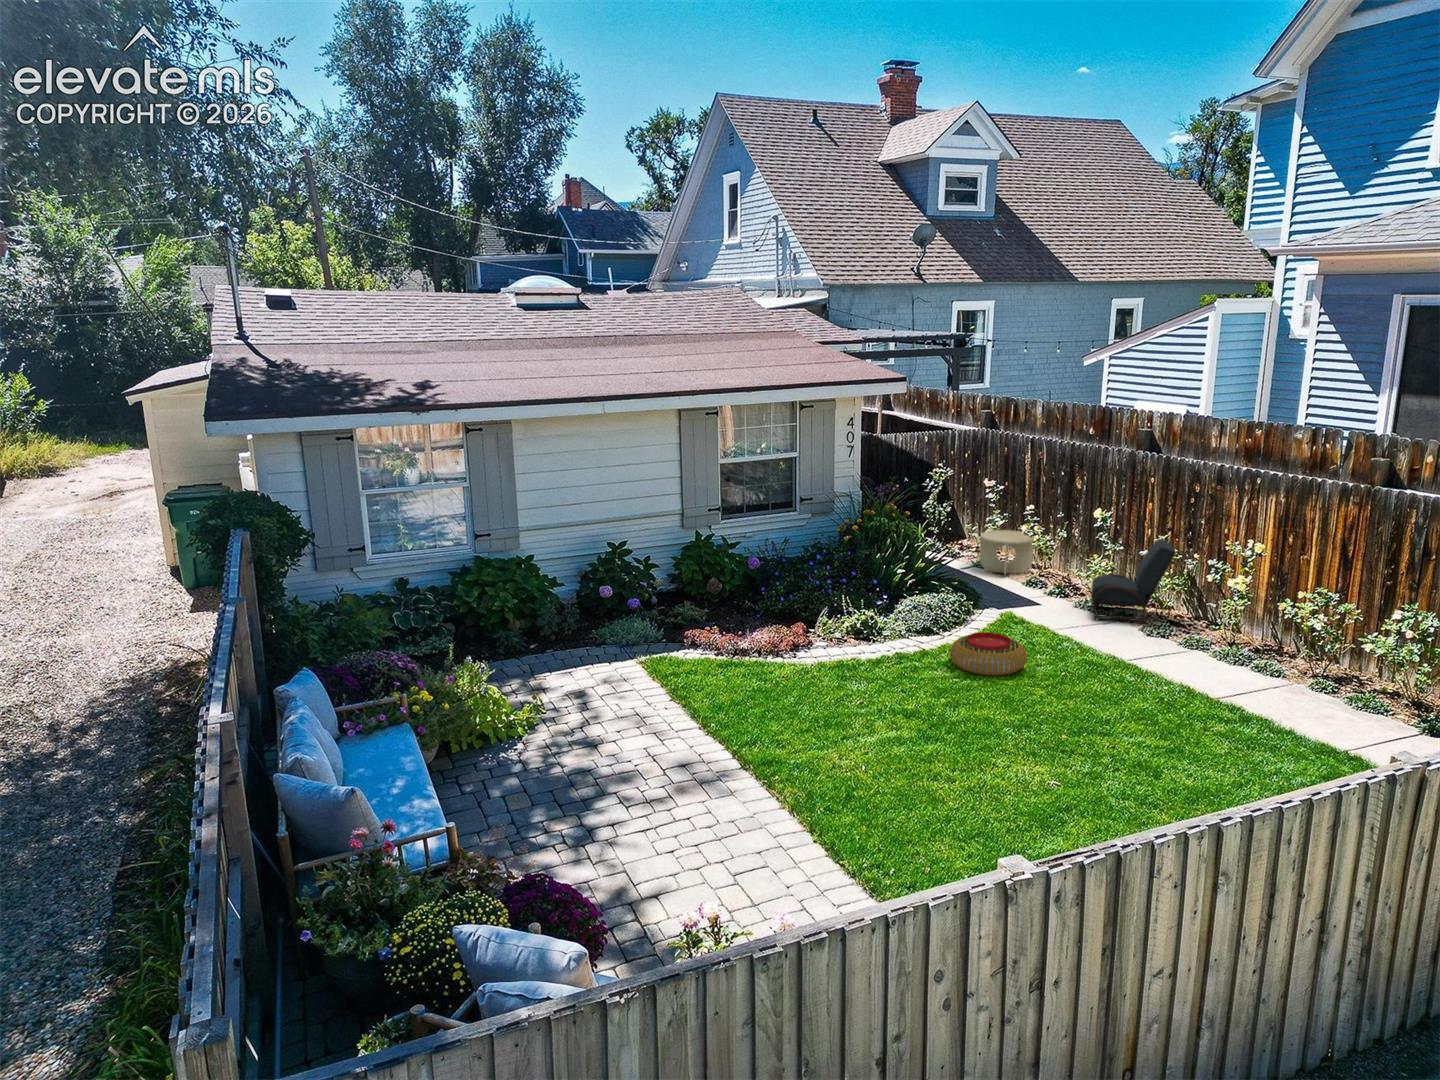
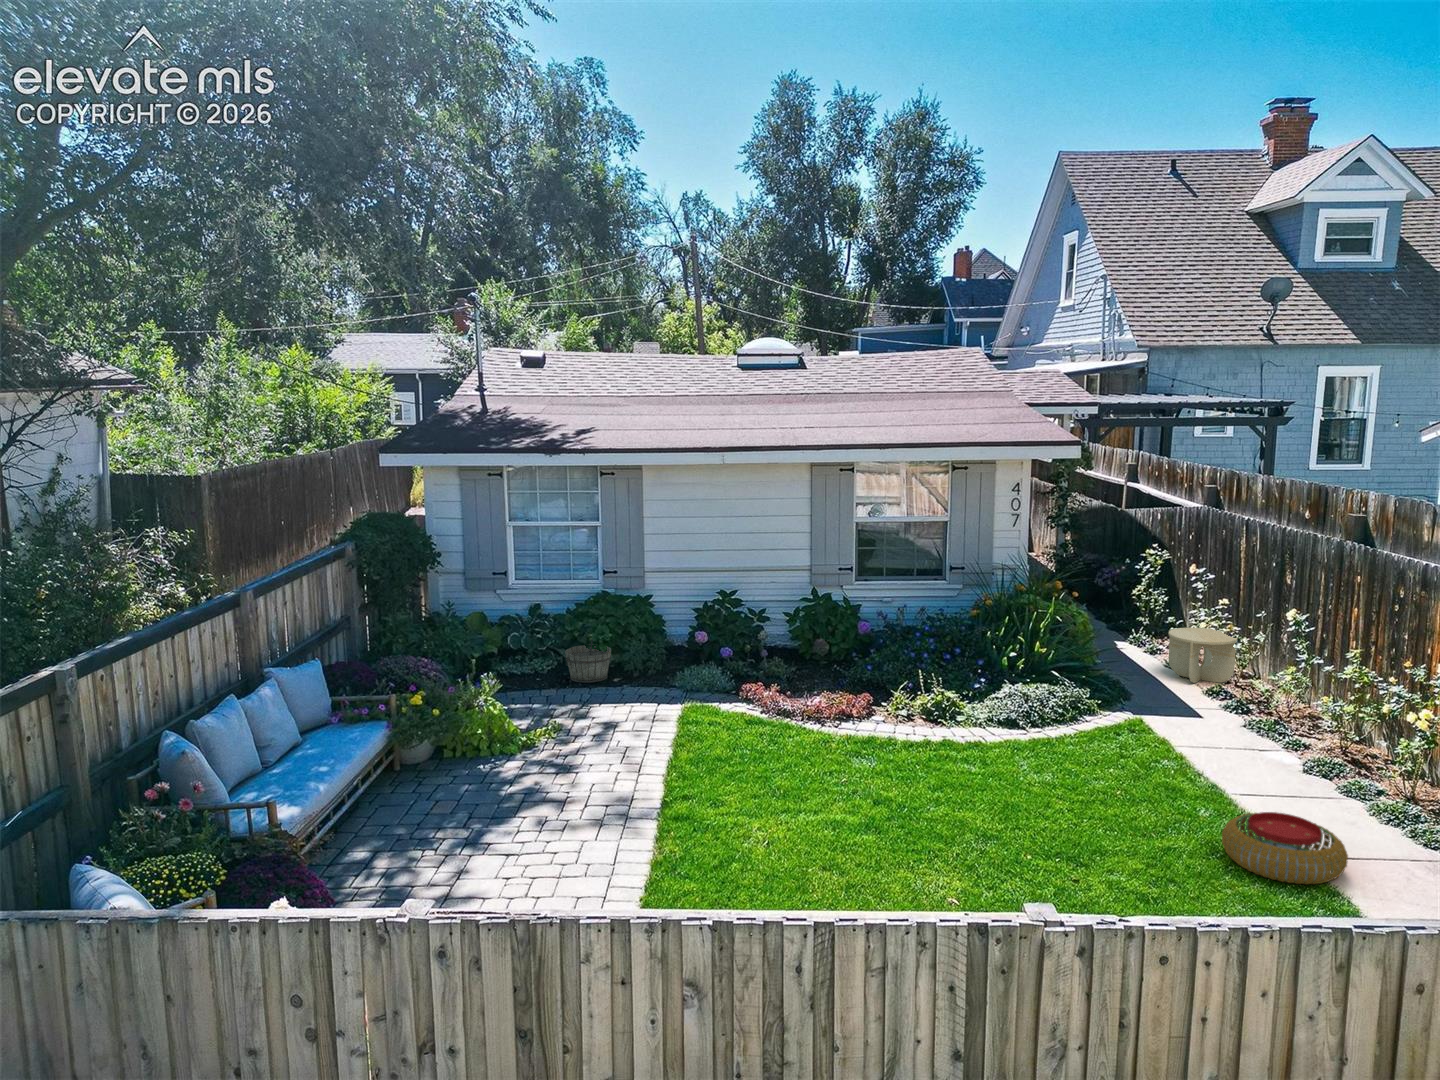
lounge chair: present [1091,539,1176,624] -> none [1242,653,1369,760]
wooden bucket: none [469,611,520,658] -> present [565,640,611,683]
pouf: present [950,632,1027,676] -> present [1222,812,1348,884]

